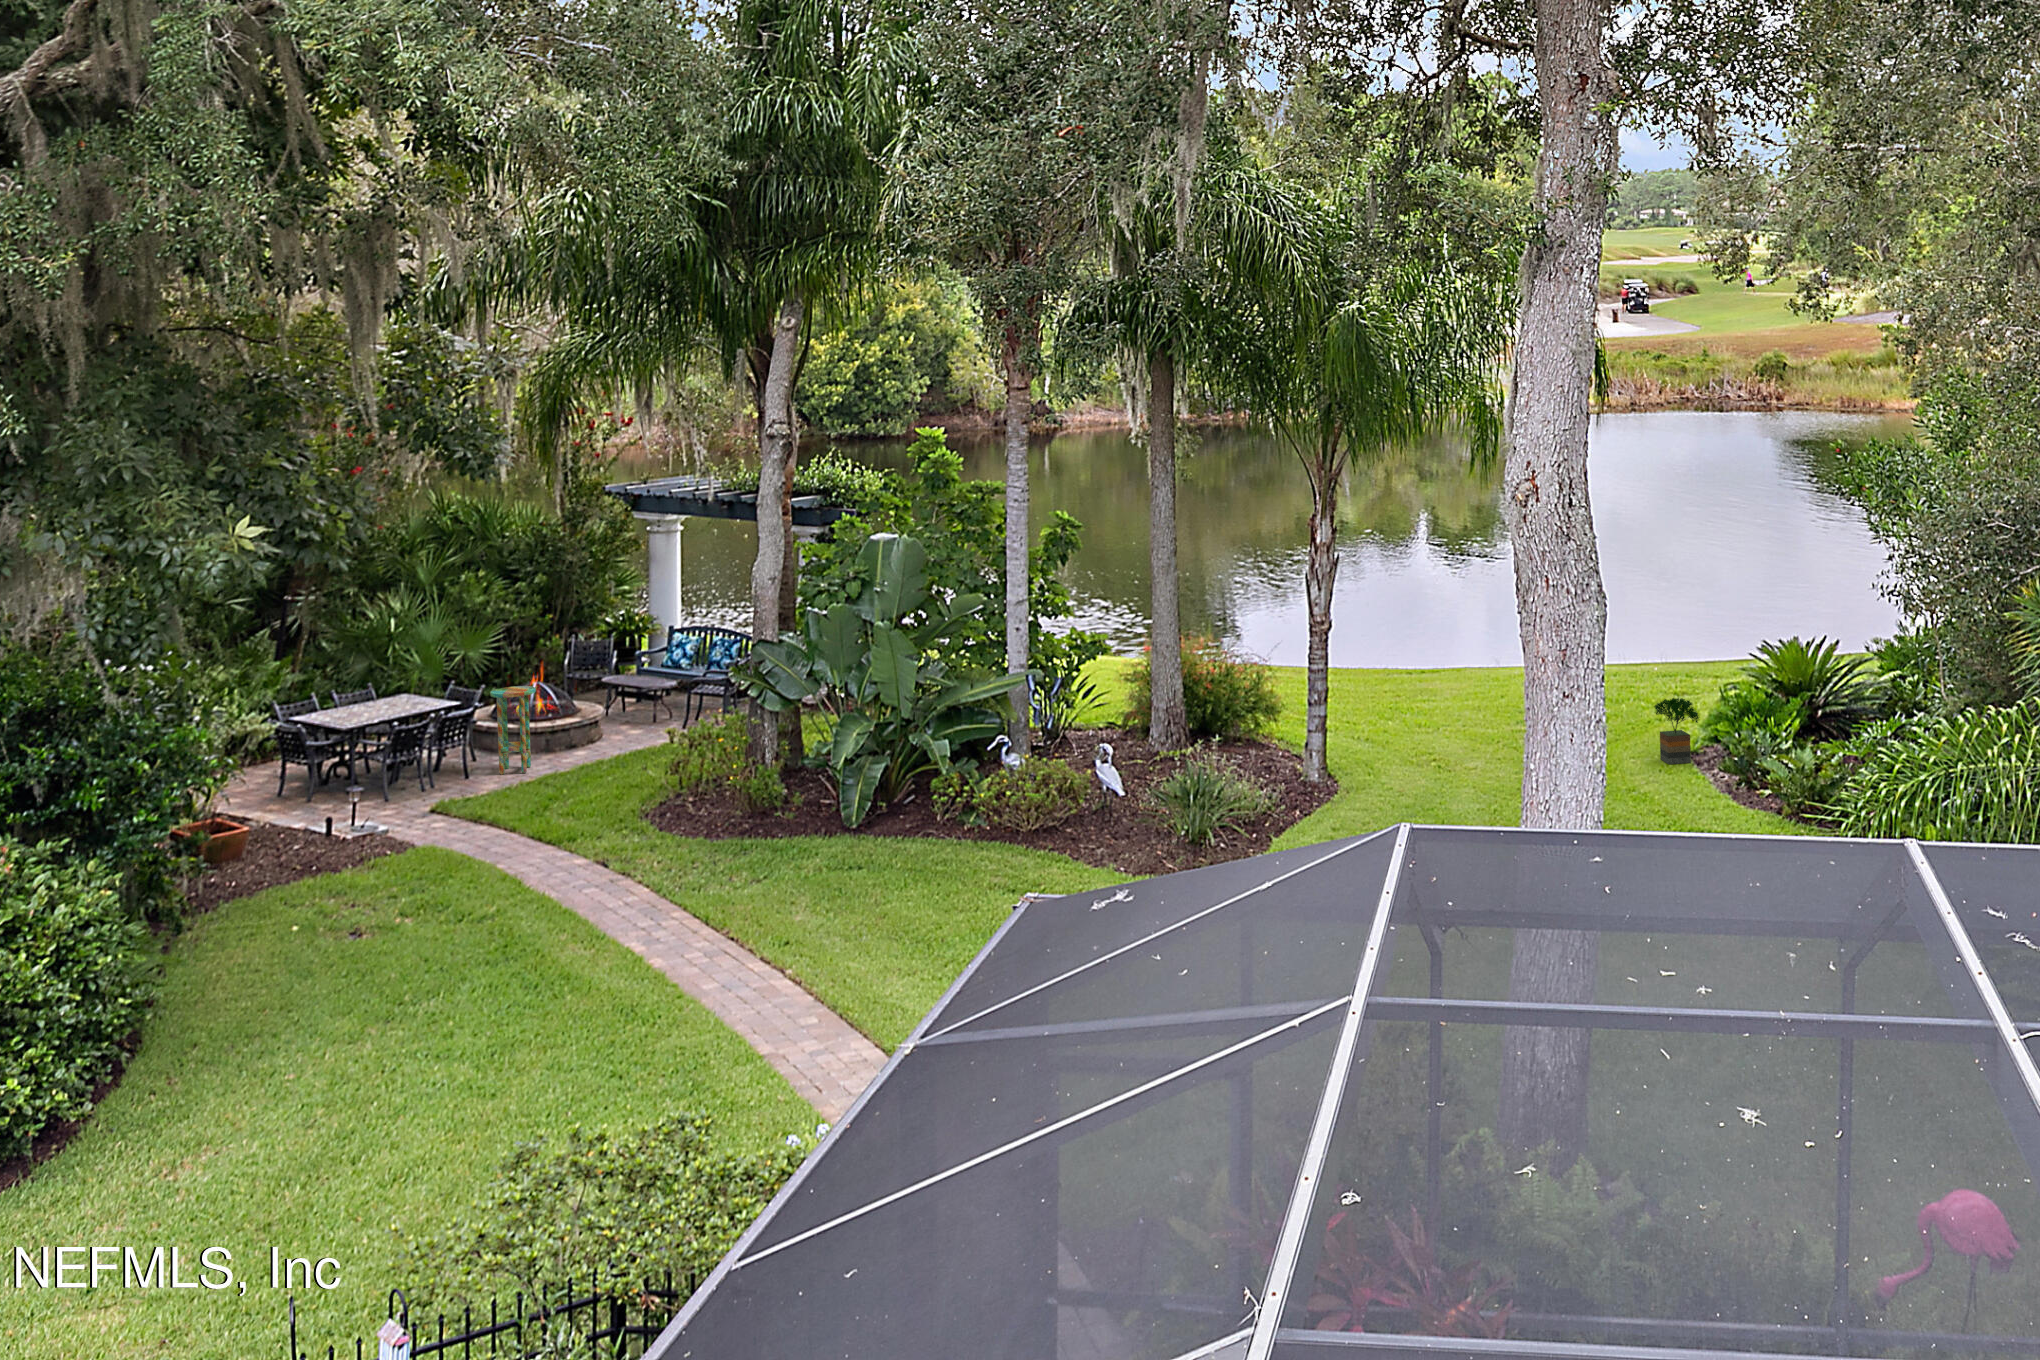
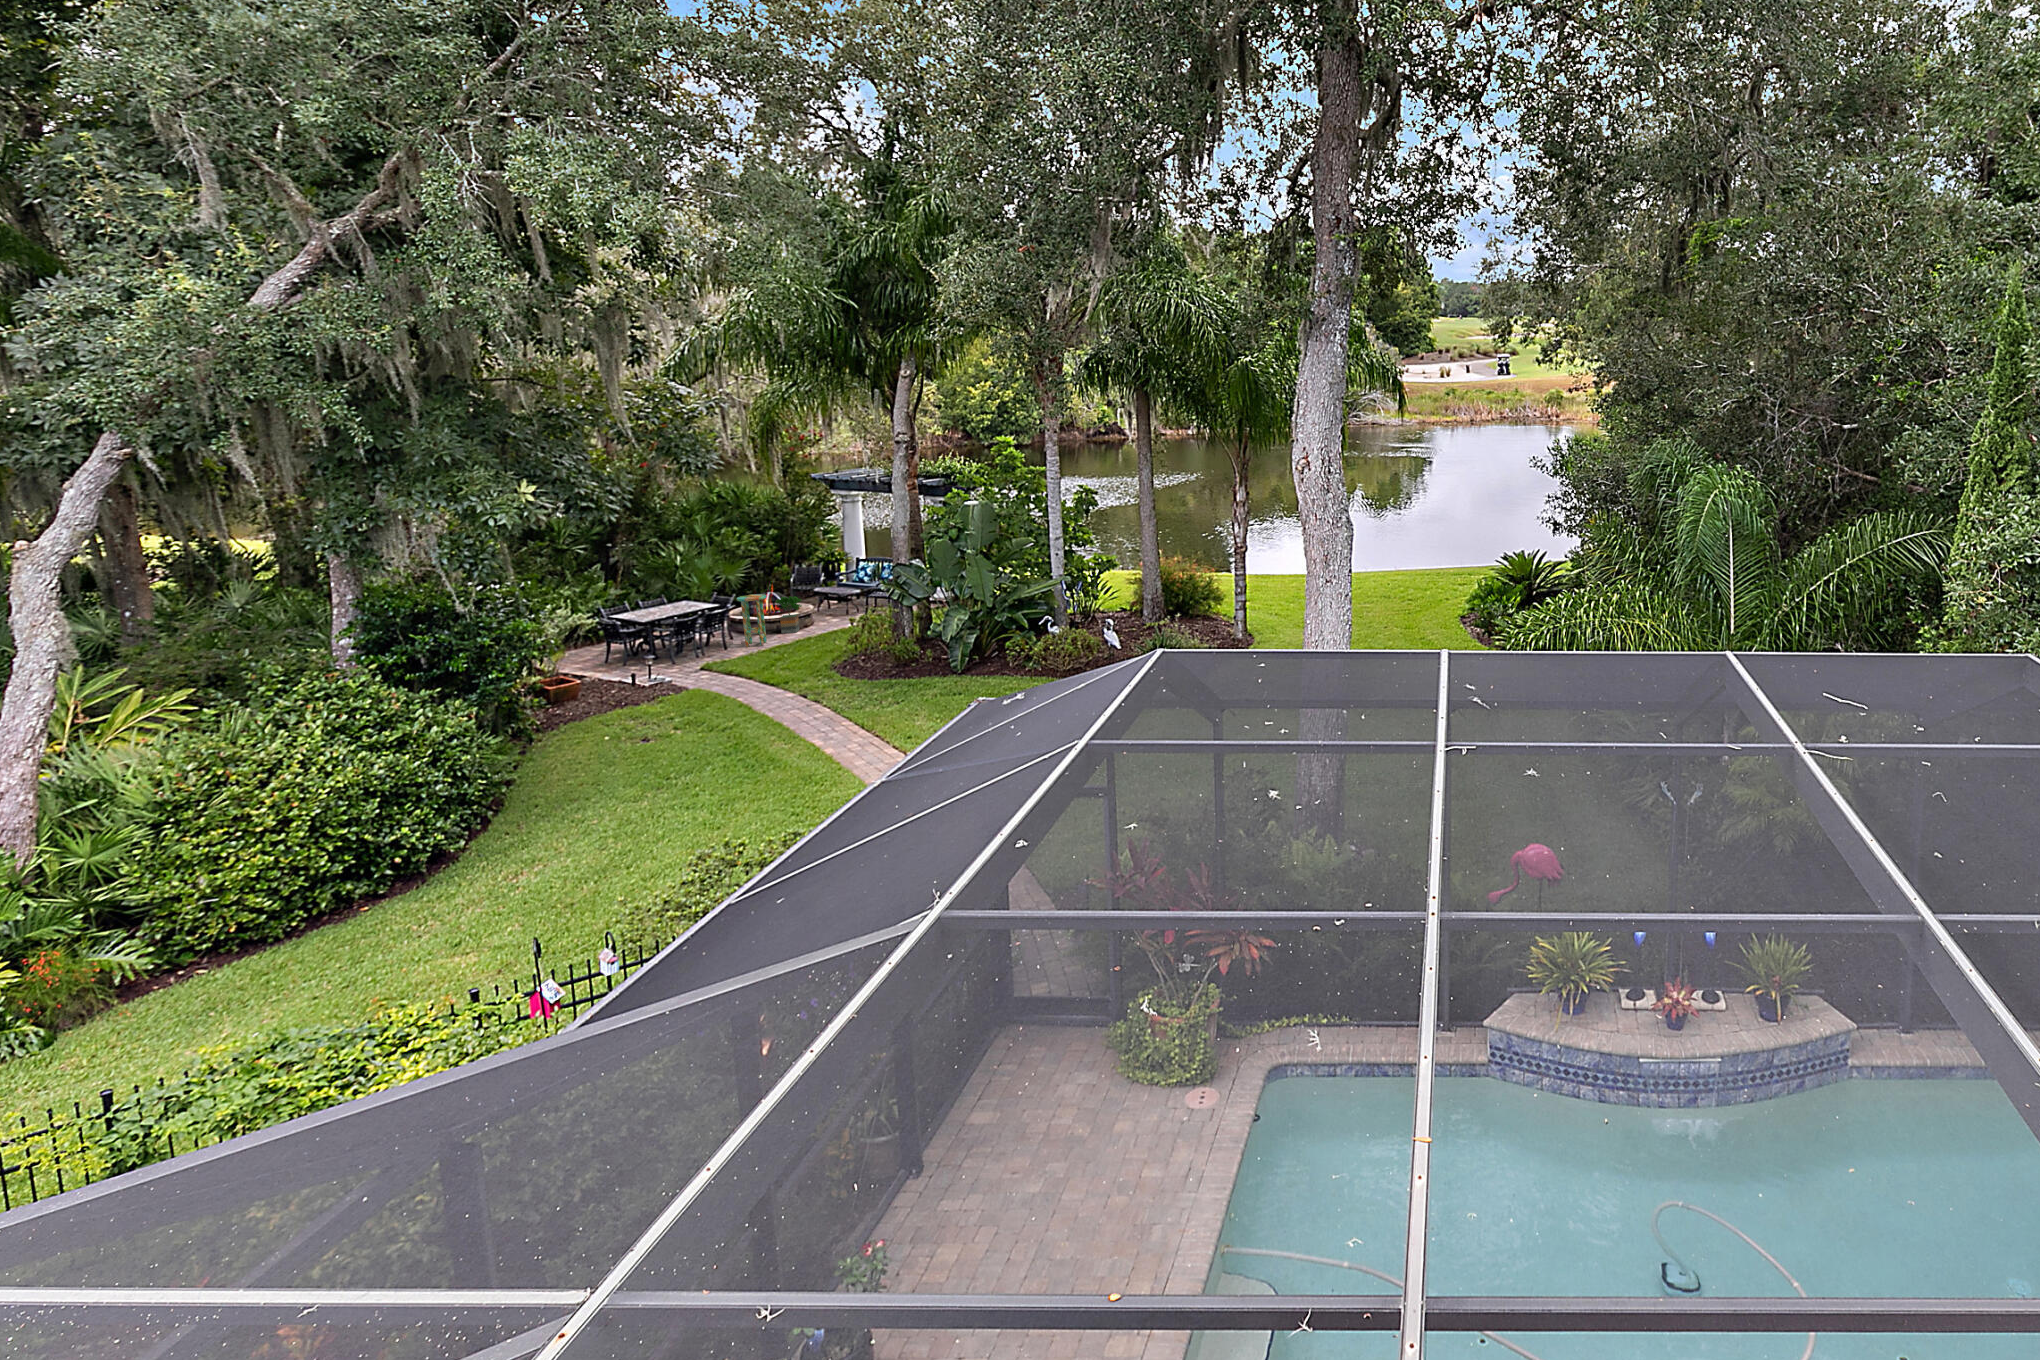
potted tree: present [1654,698,1699,764] -> present [776,596,802,633]

